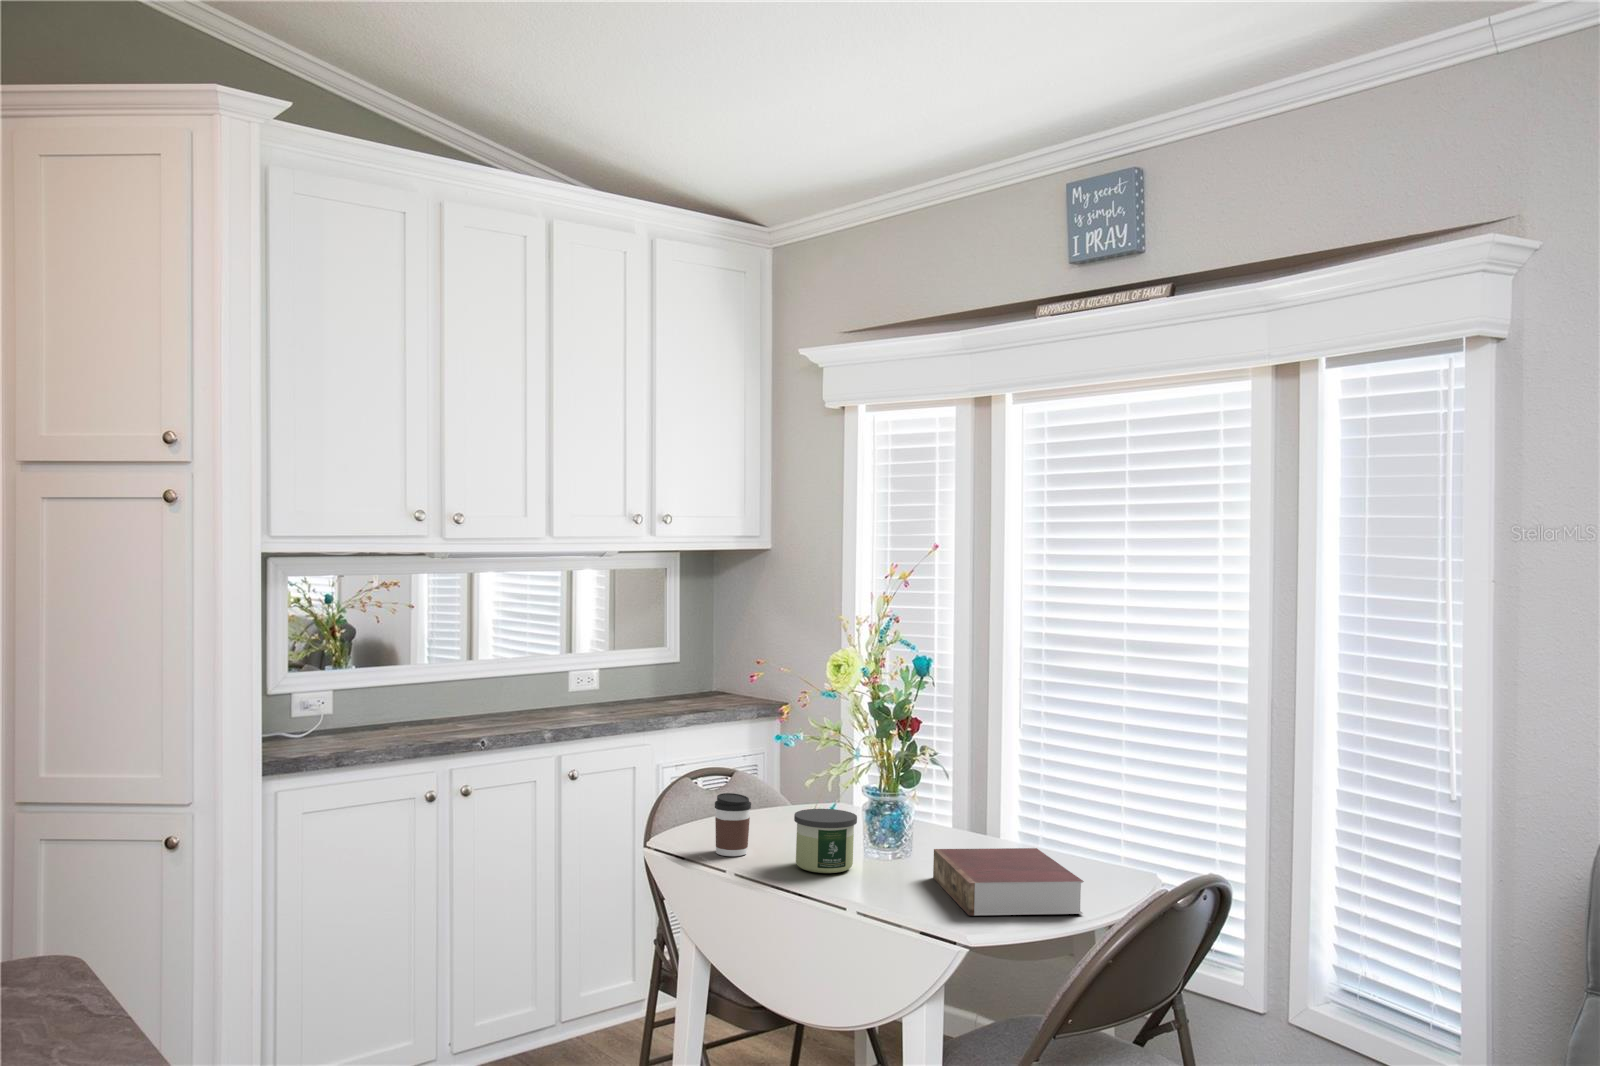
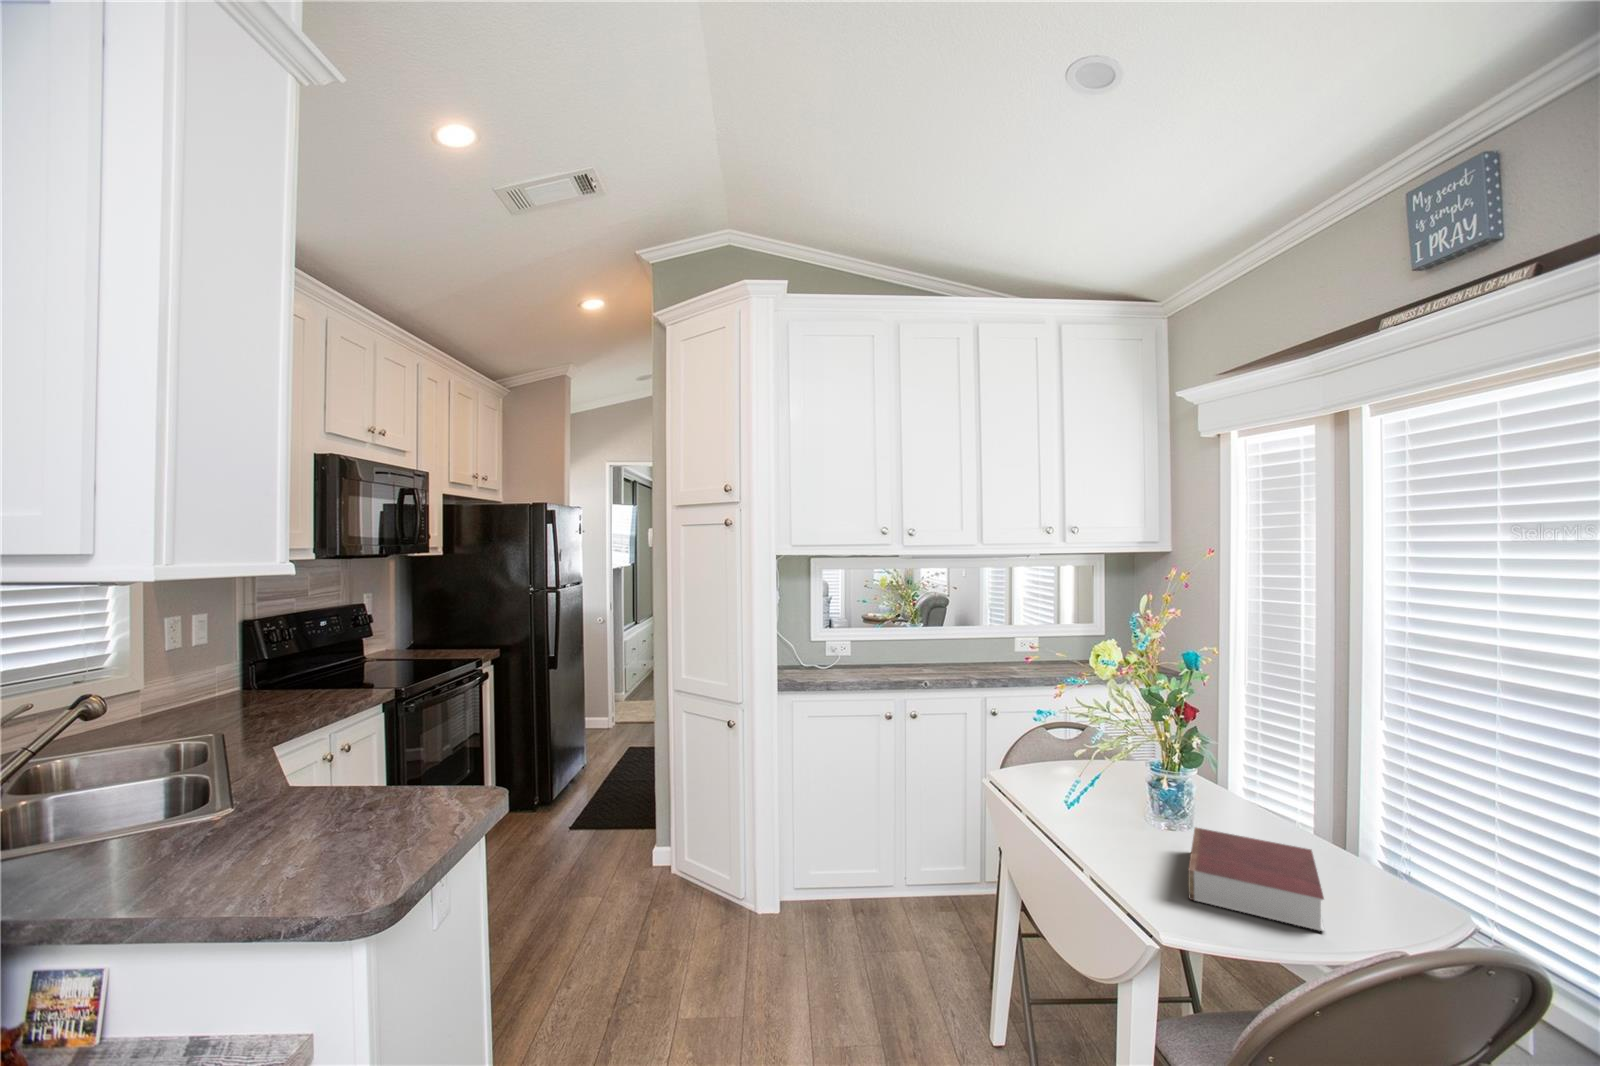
coffee cup: present [715,793,751,856] -> none [1024,746,1053,796]
candle: present [794,809,857,873] -> none [1073,770,1129,828]

